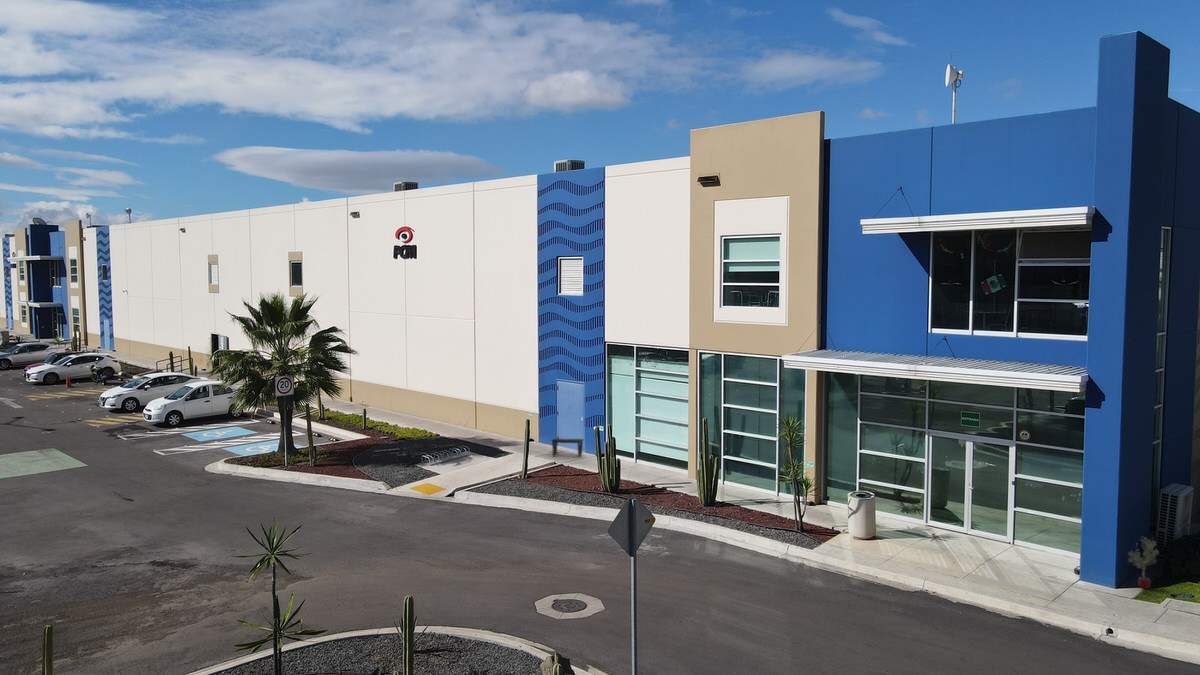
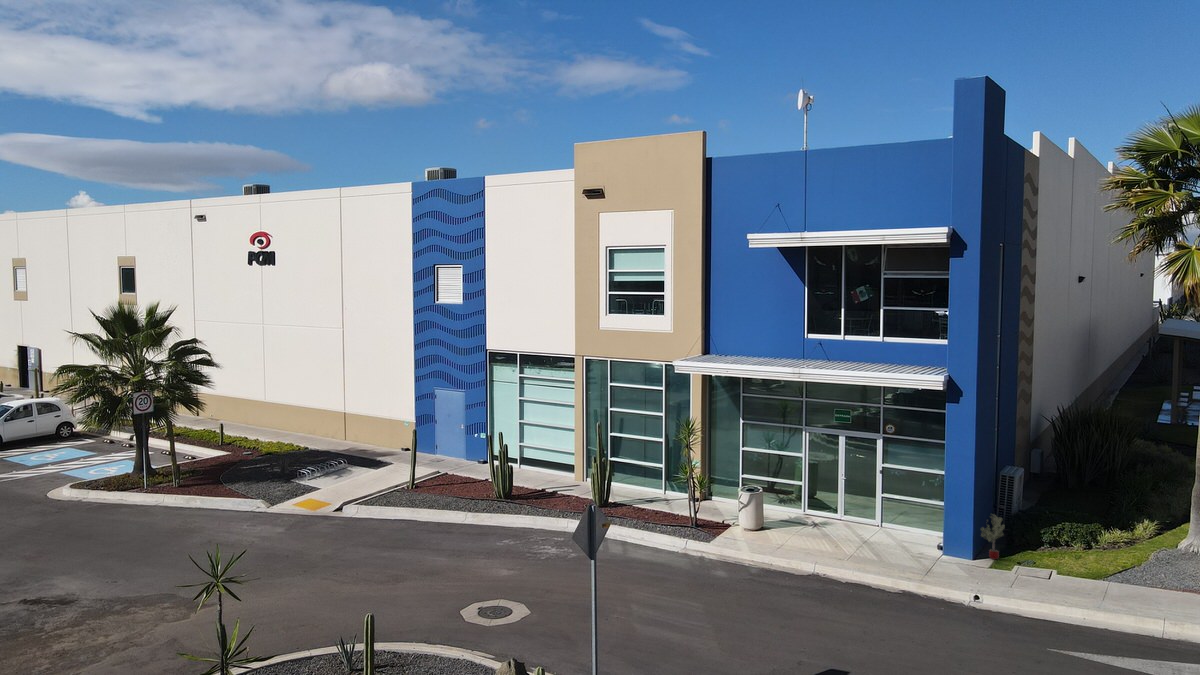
bench: present [552,438,583,457] -> none [433,447,466,466]

